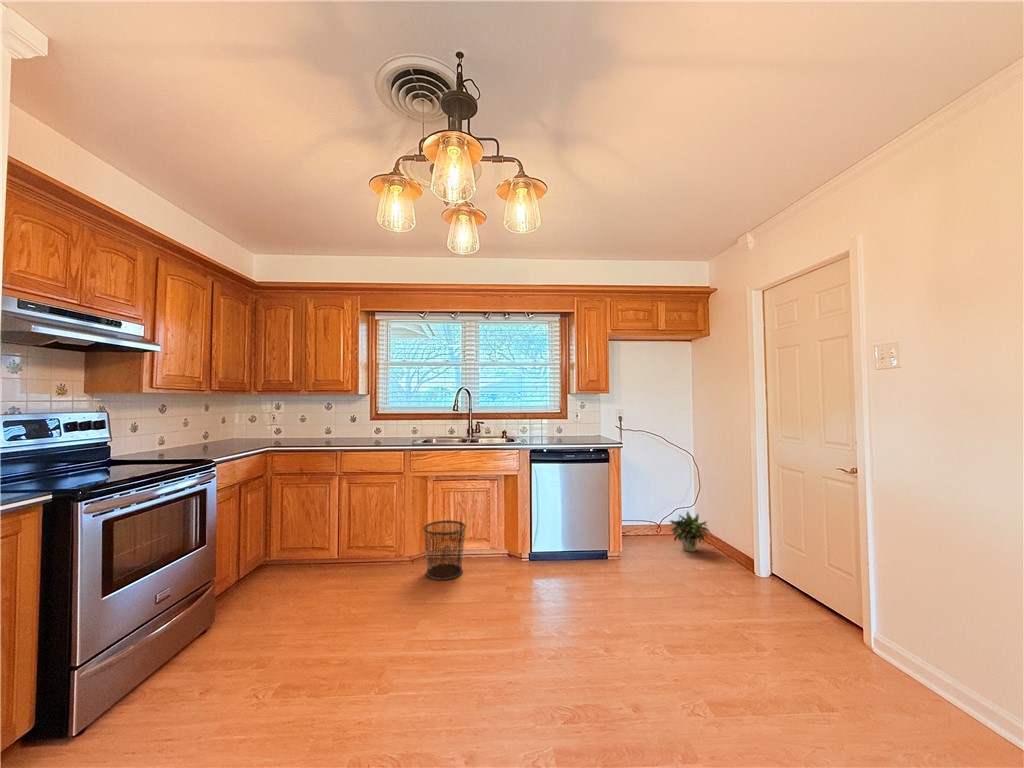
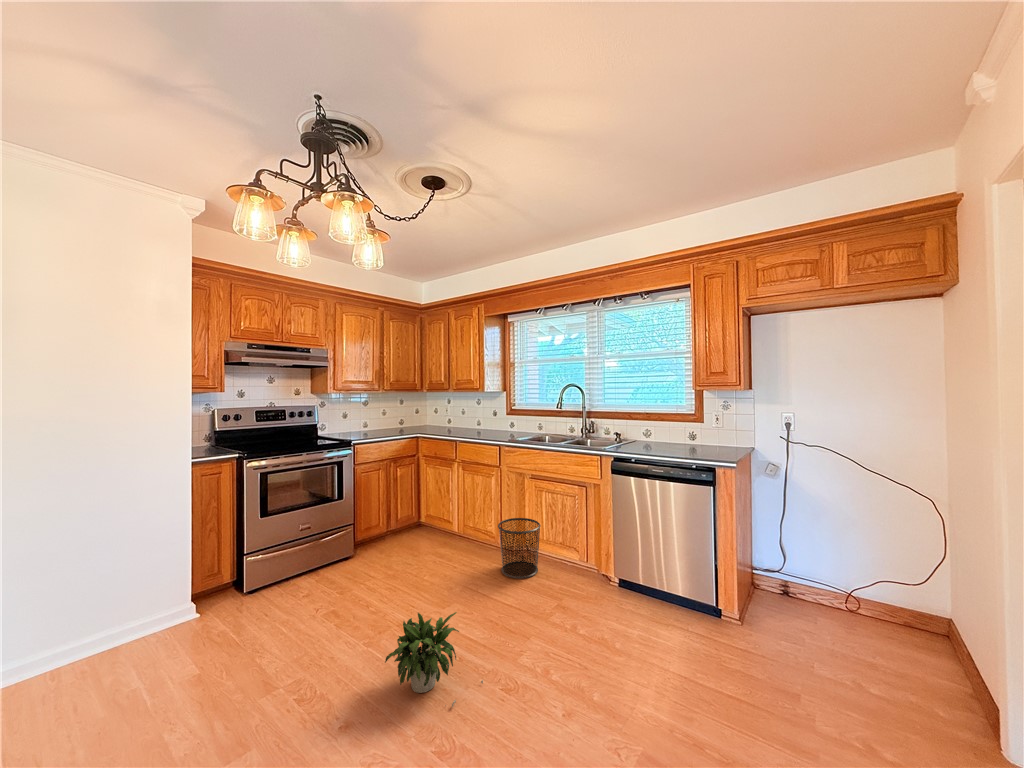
potted plant: present [670,511,714,551] -> present [385,612,483,707]

